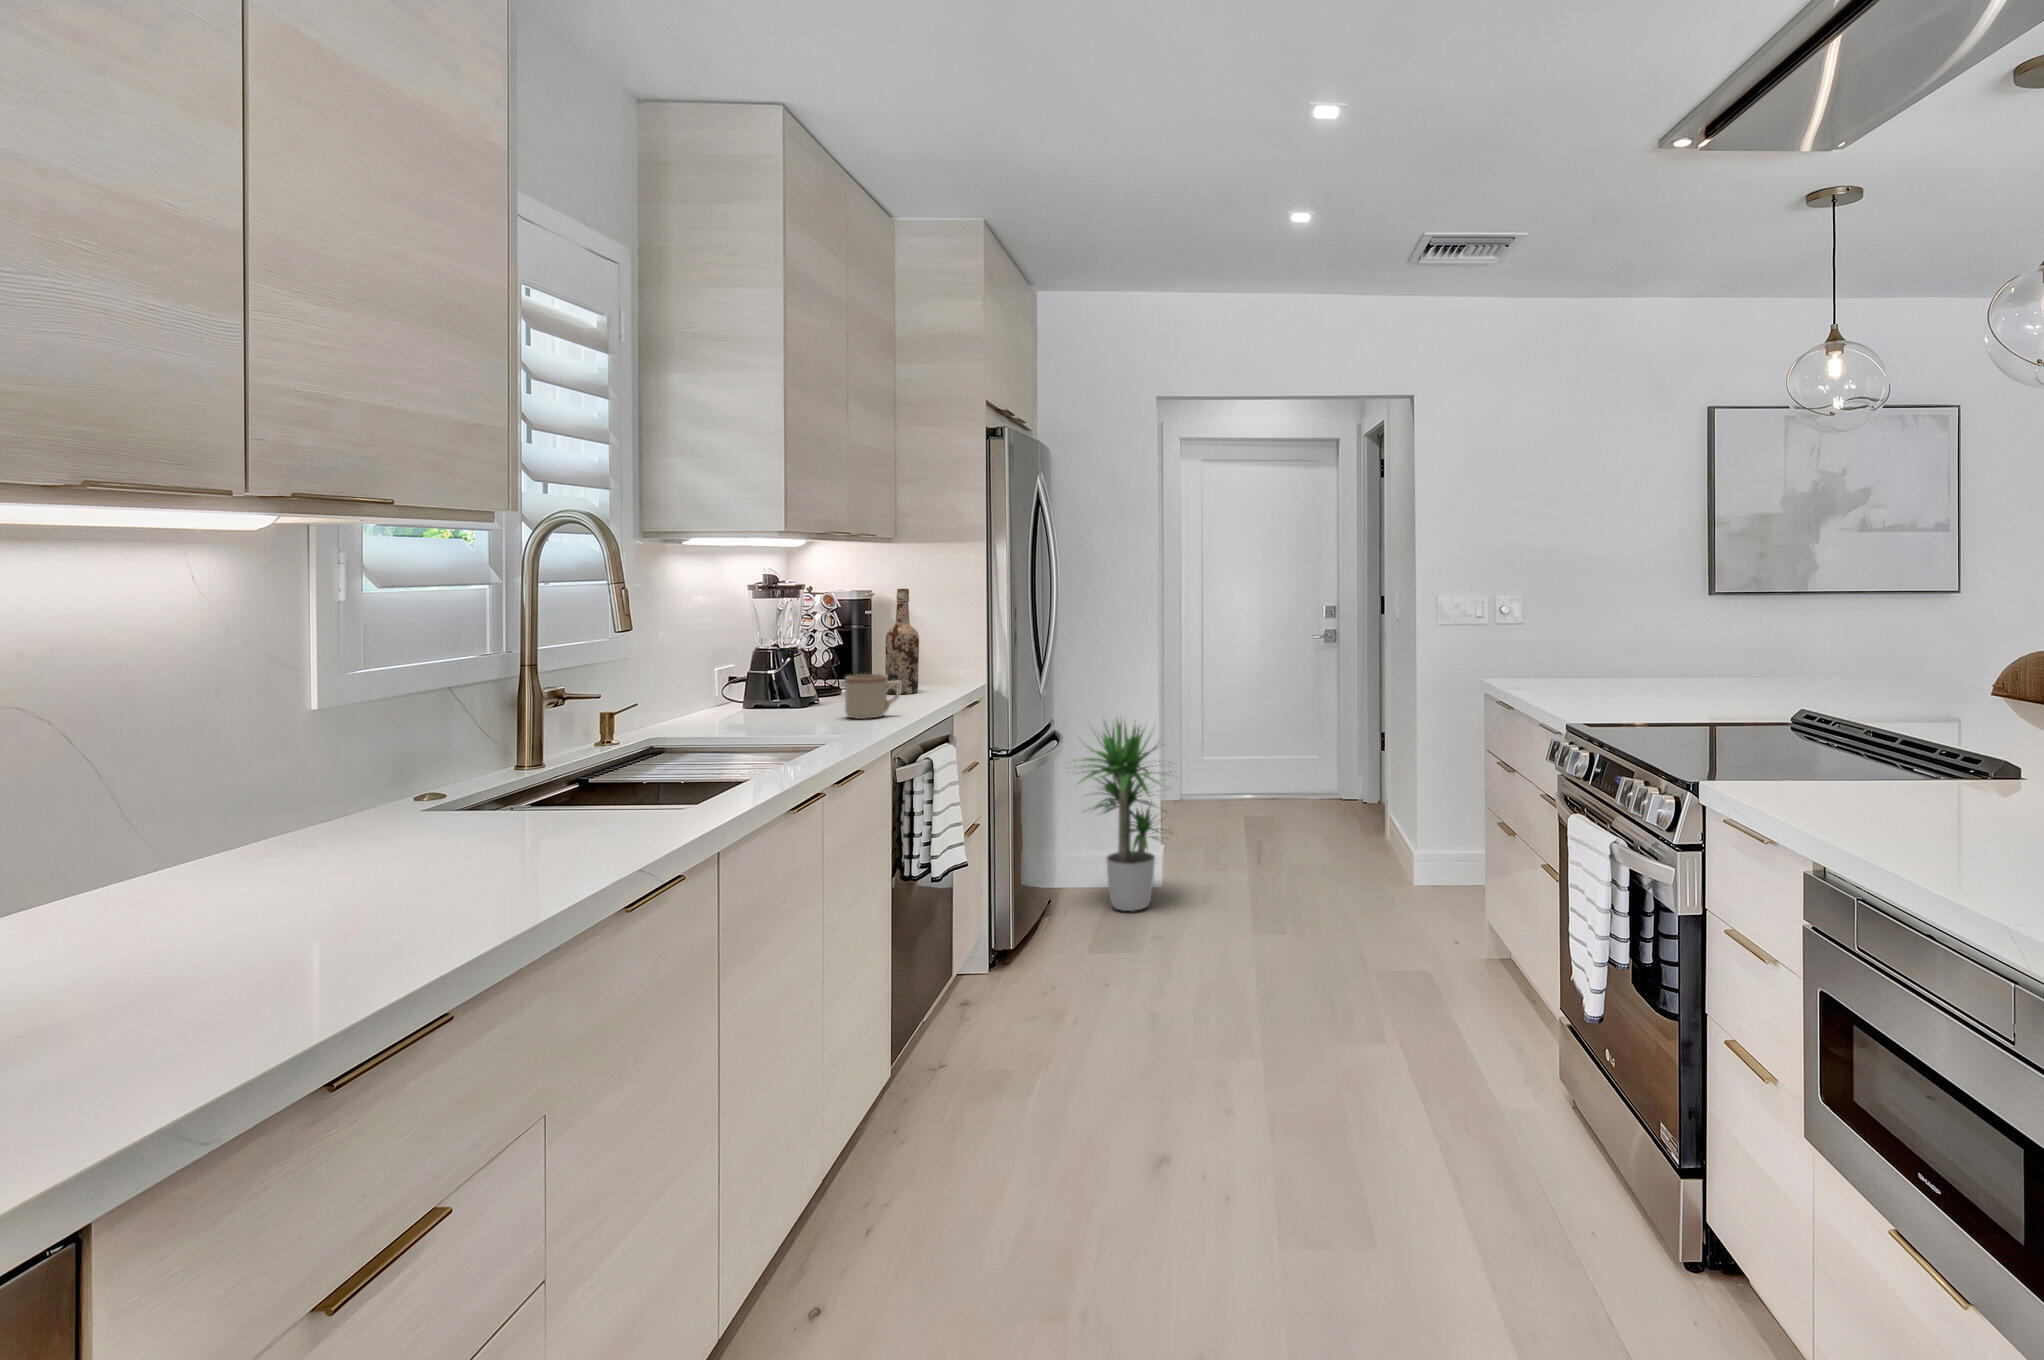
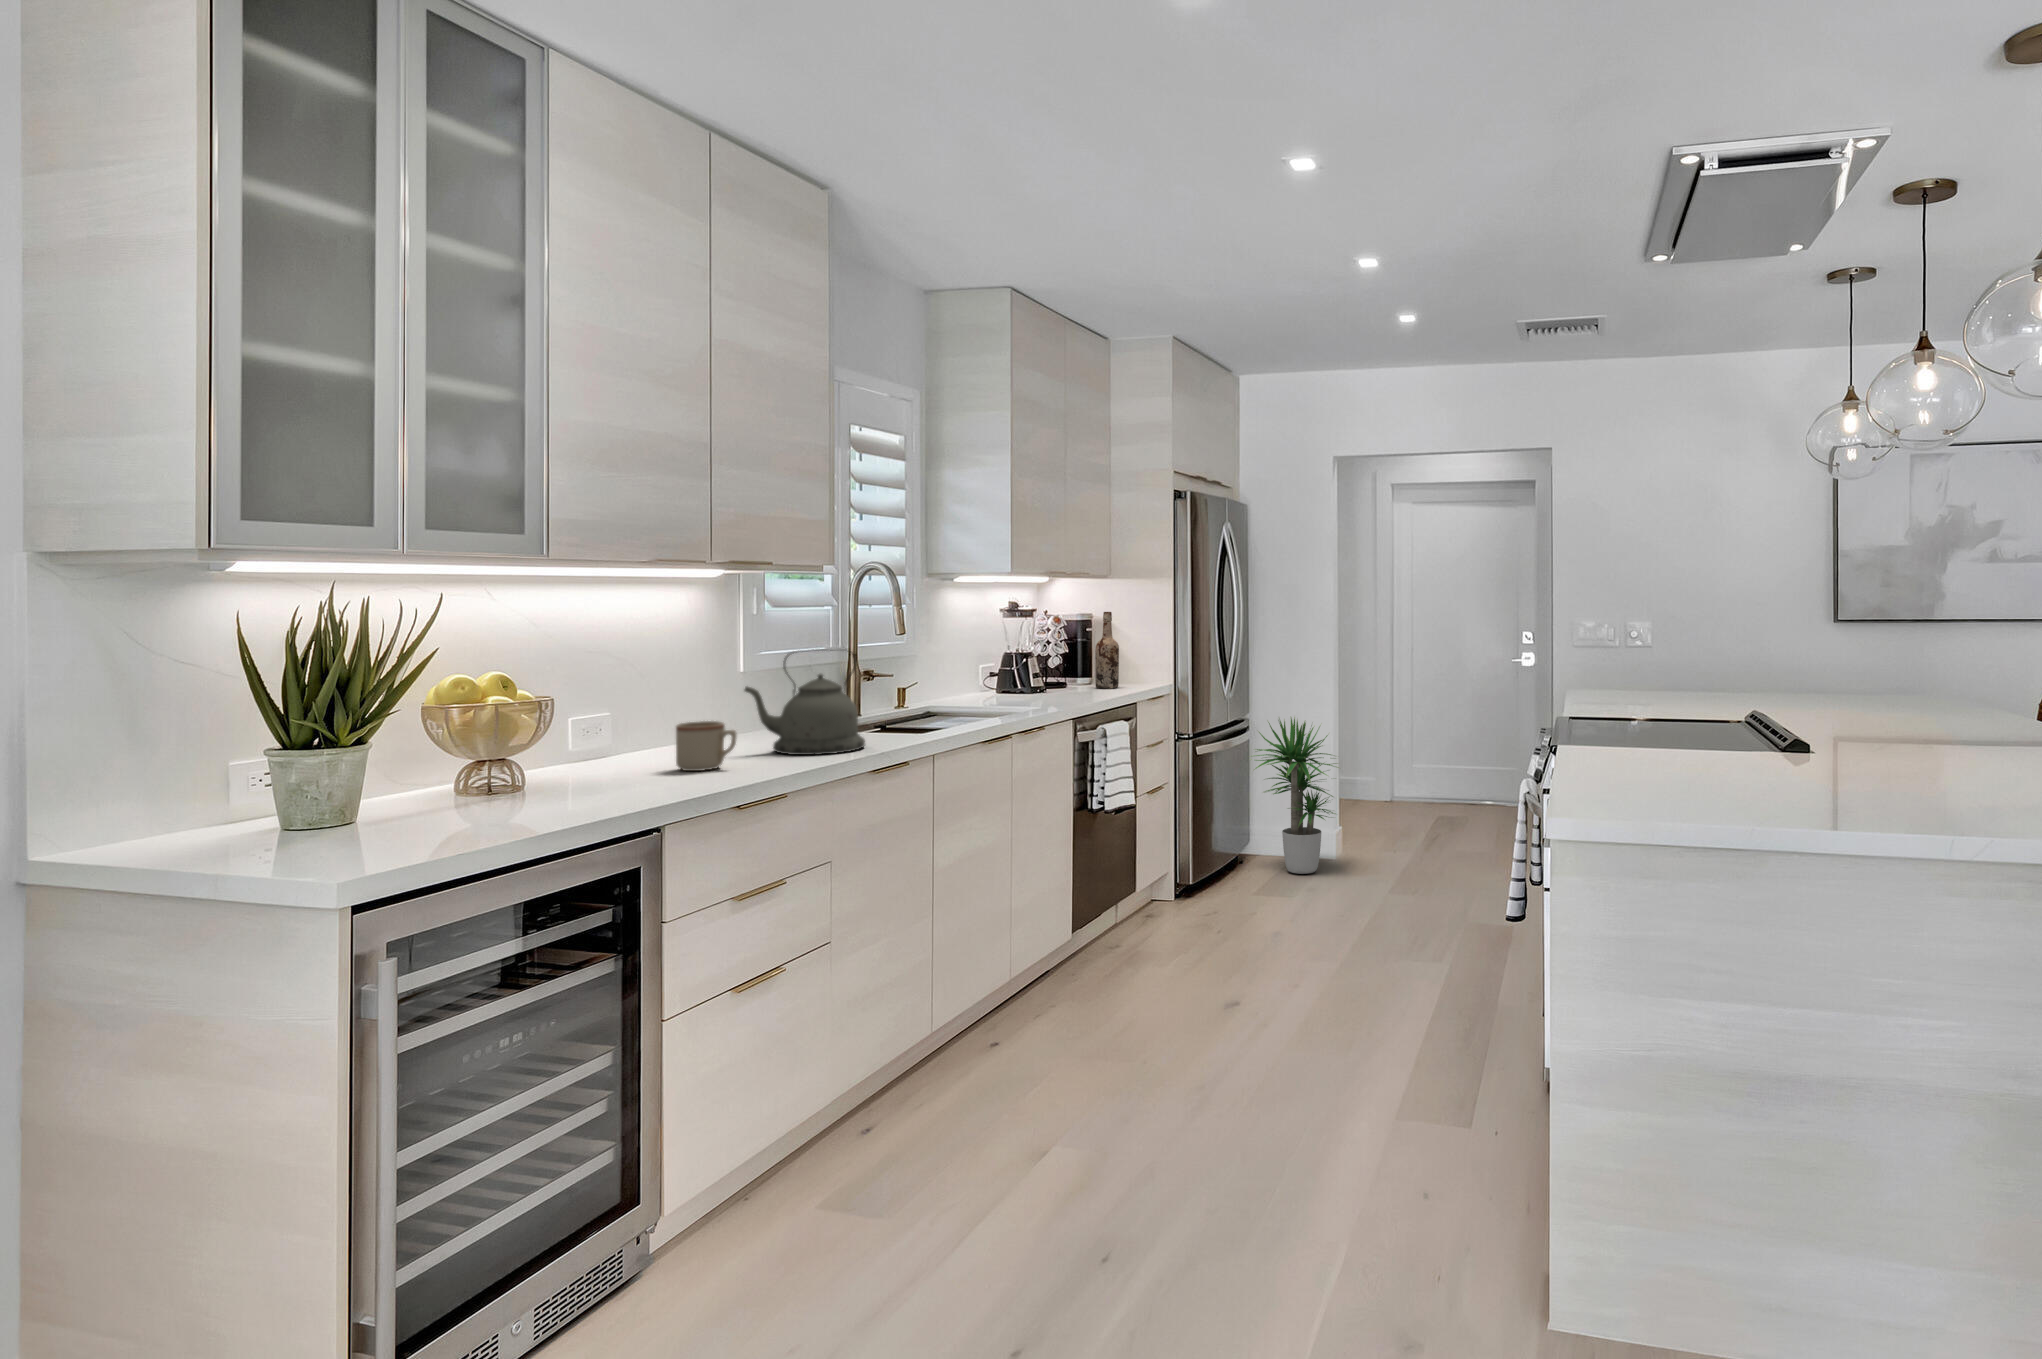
kettle: none [314,669,592,893] -> present [745,649,865,755]
mug: present [845,674,901,719] -> present [676,721,737,771]

